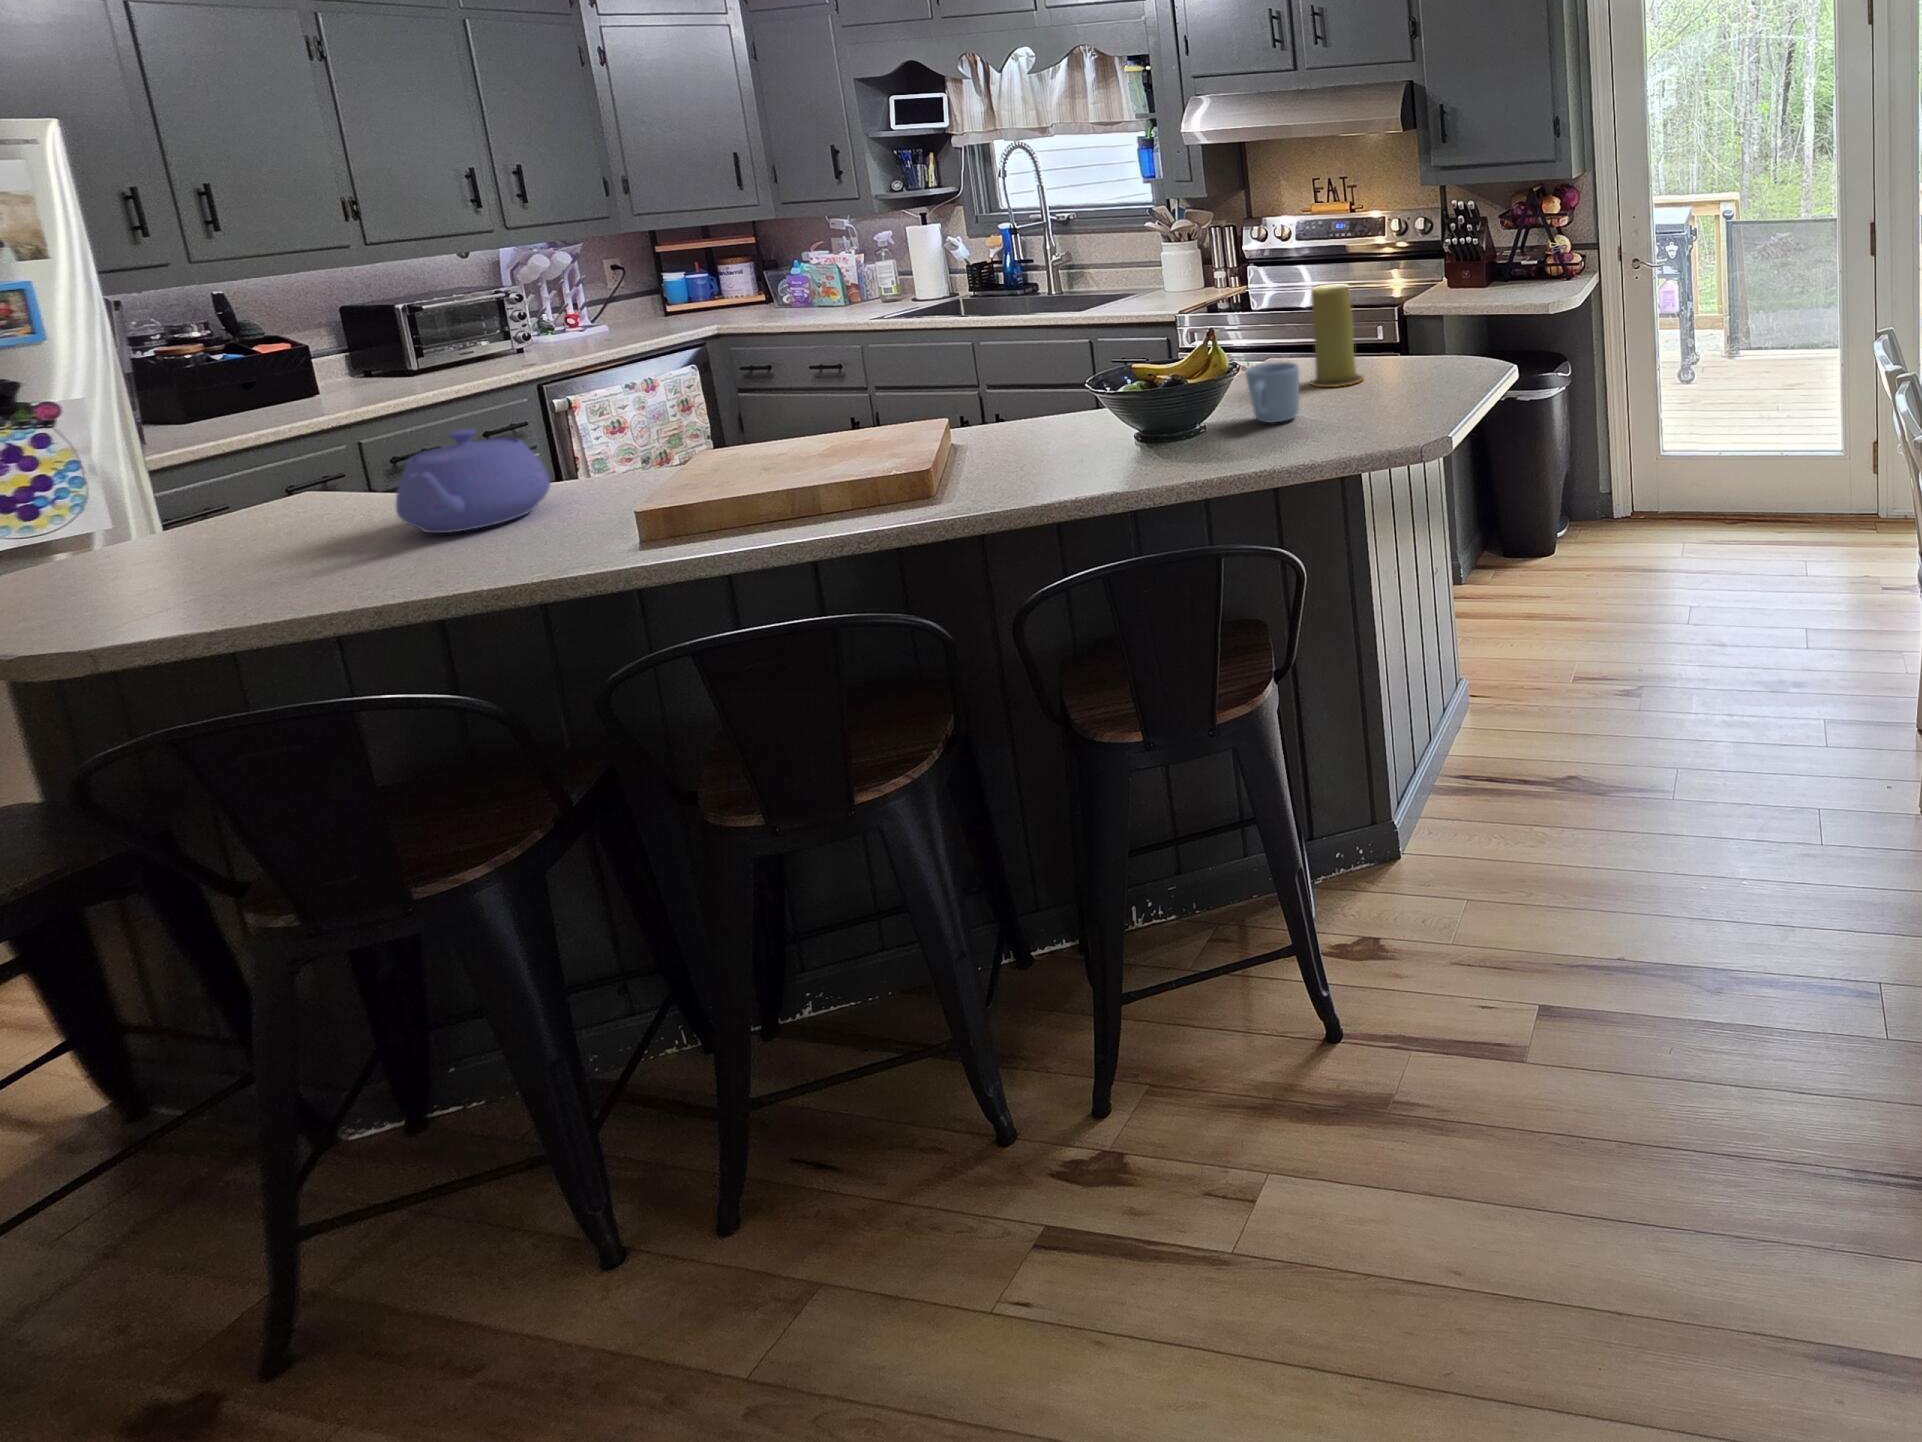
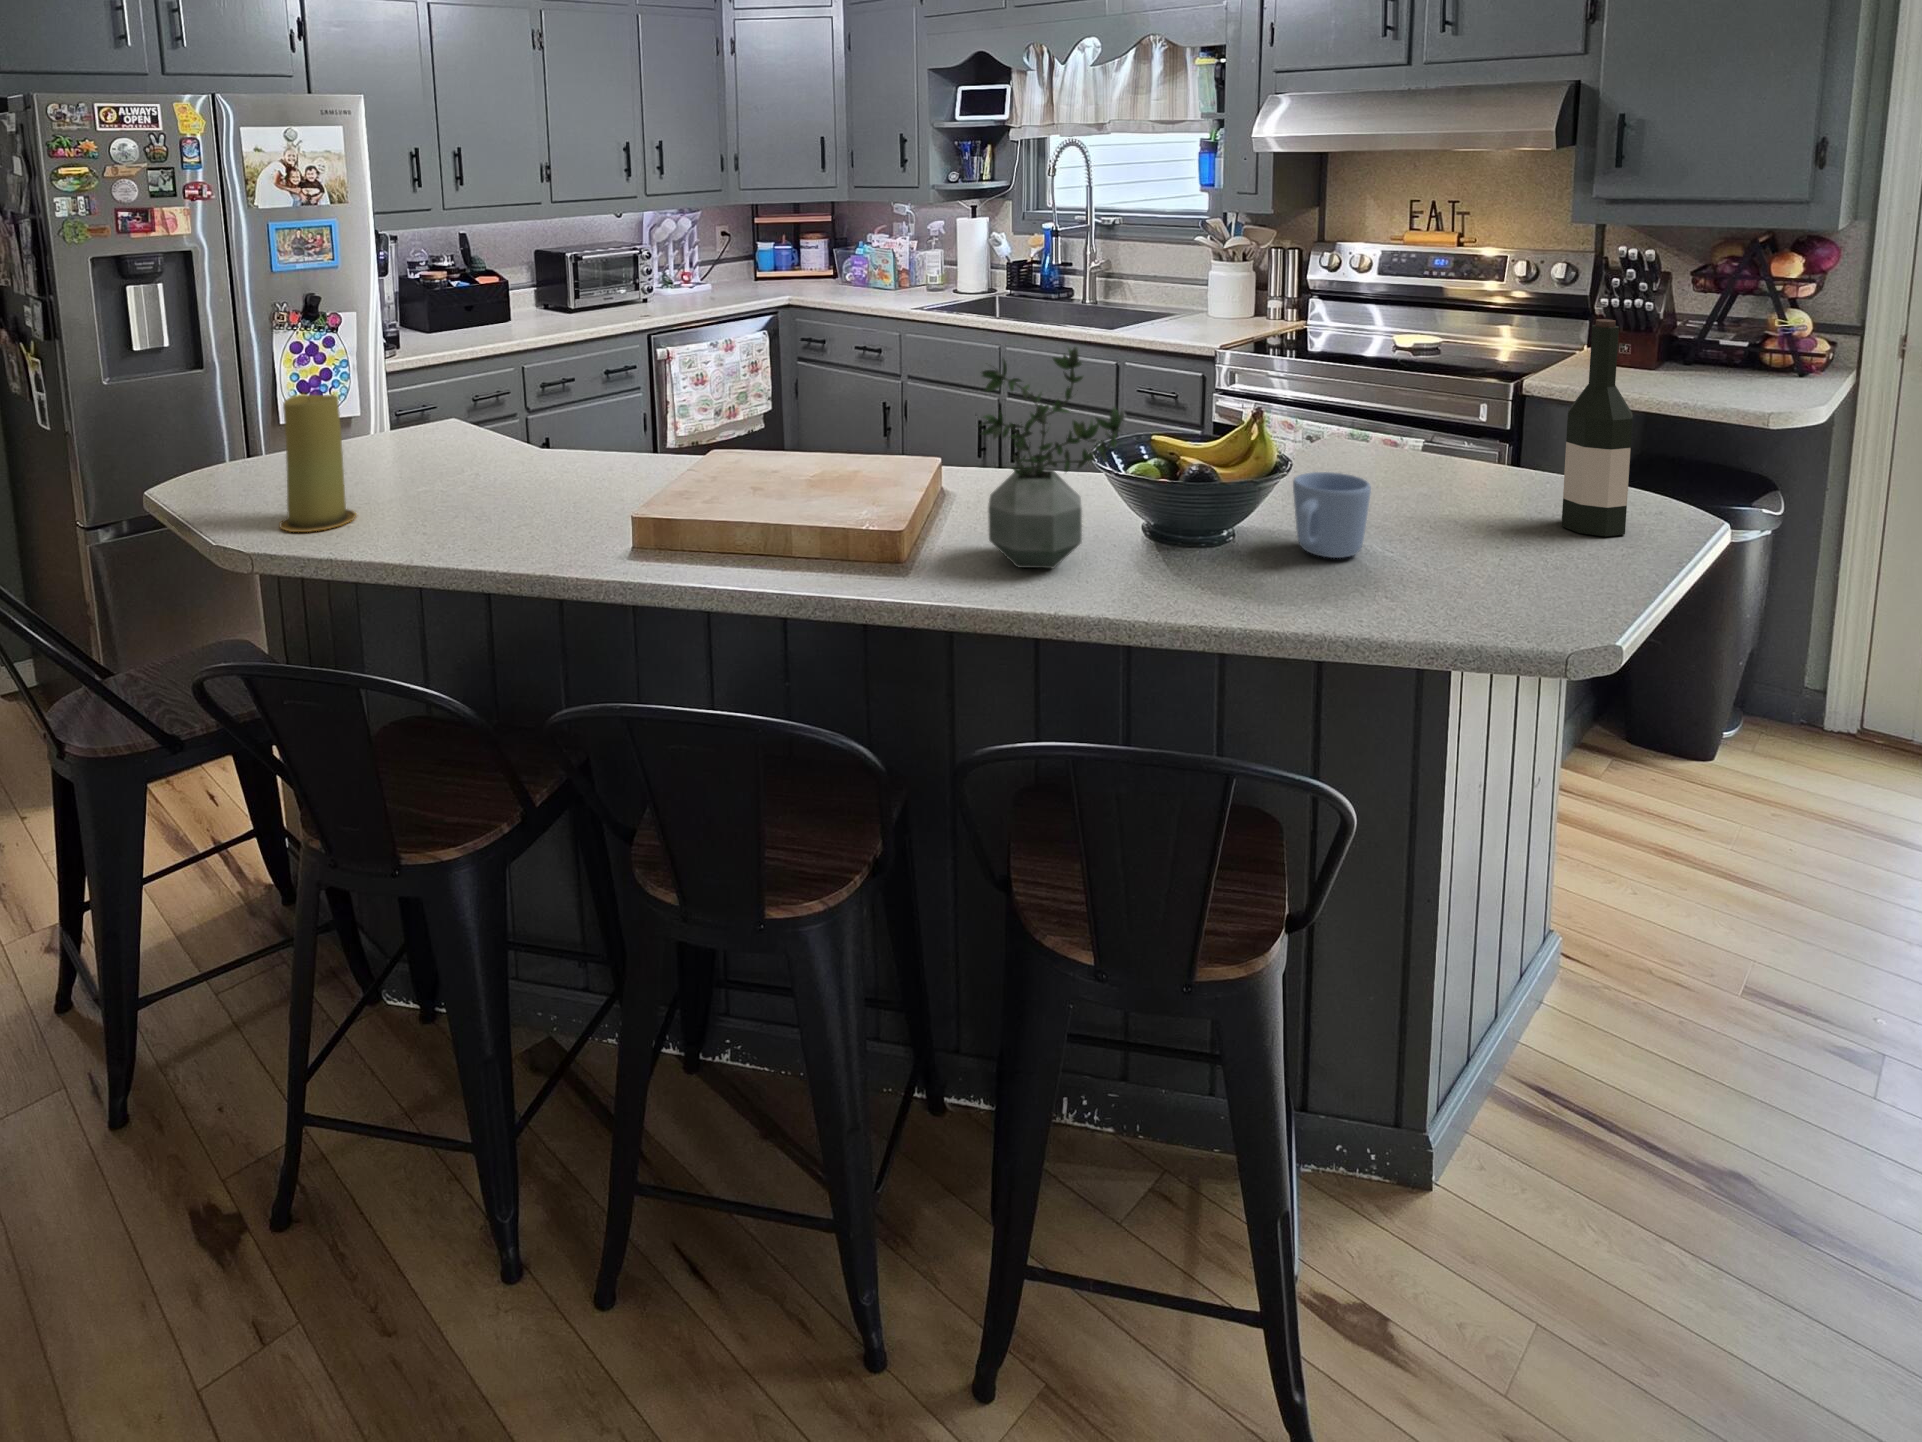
wine bottle: none [1417,235,1461,381] -> present [1561,319,1633,536]
candle: present [1311,286,1363,387] -> present [280,395,356,532]
potted plant: none [991,288,1114,472] -> present [980,347,1124,569]
teapot: present [396,429,550,533] -> none [457,406,574,504]

